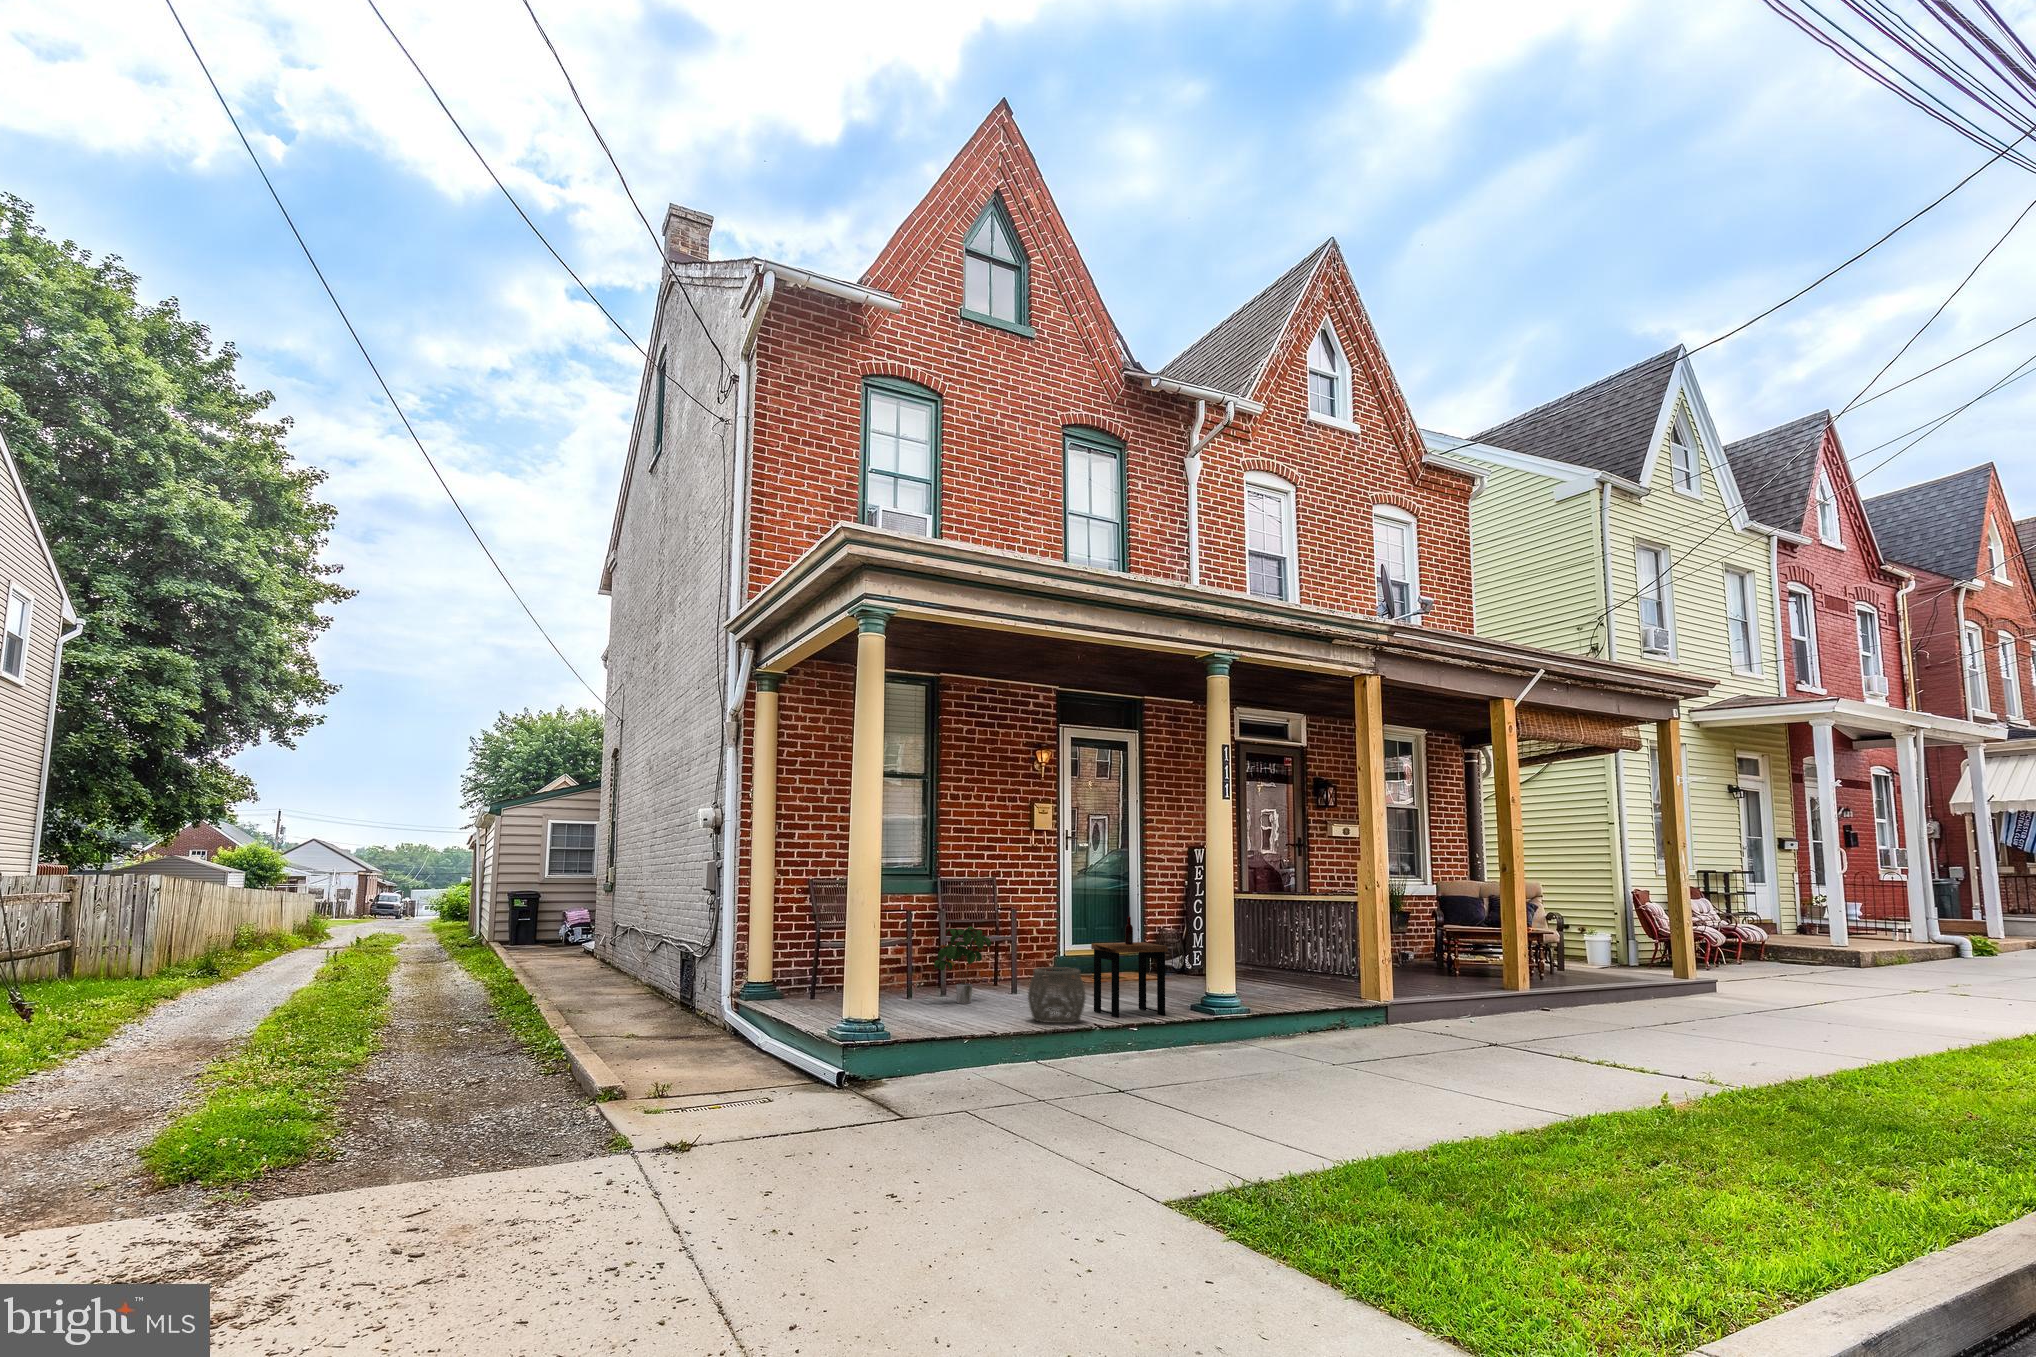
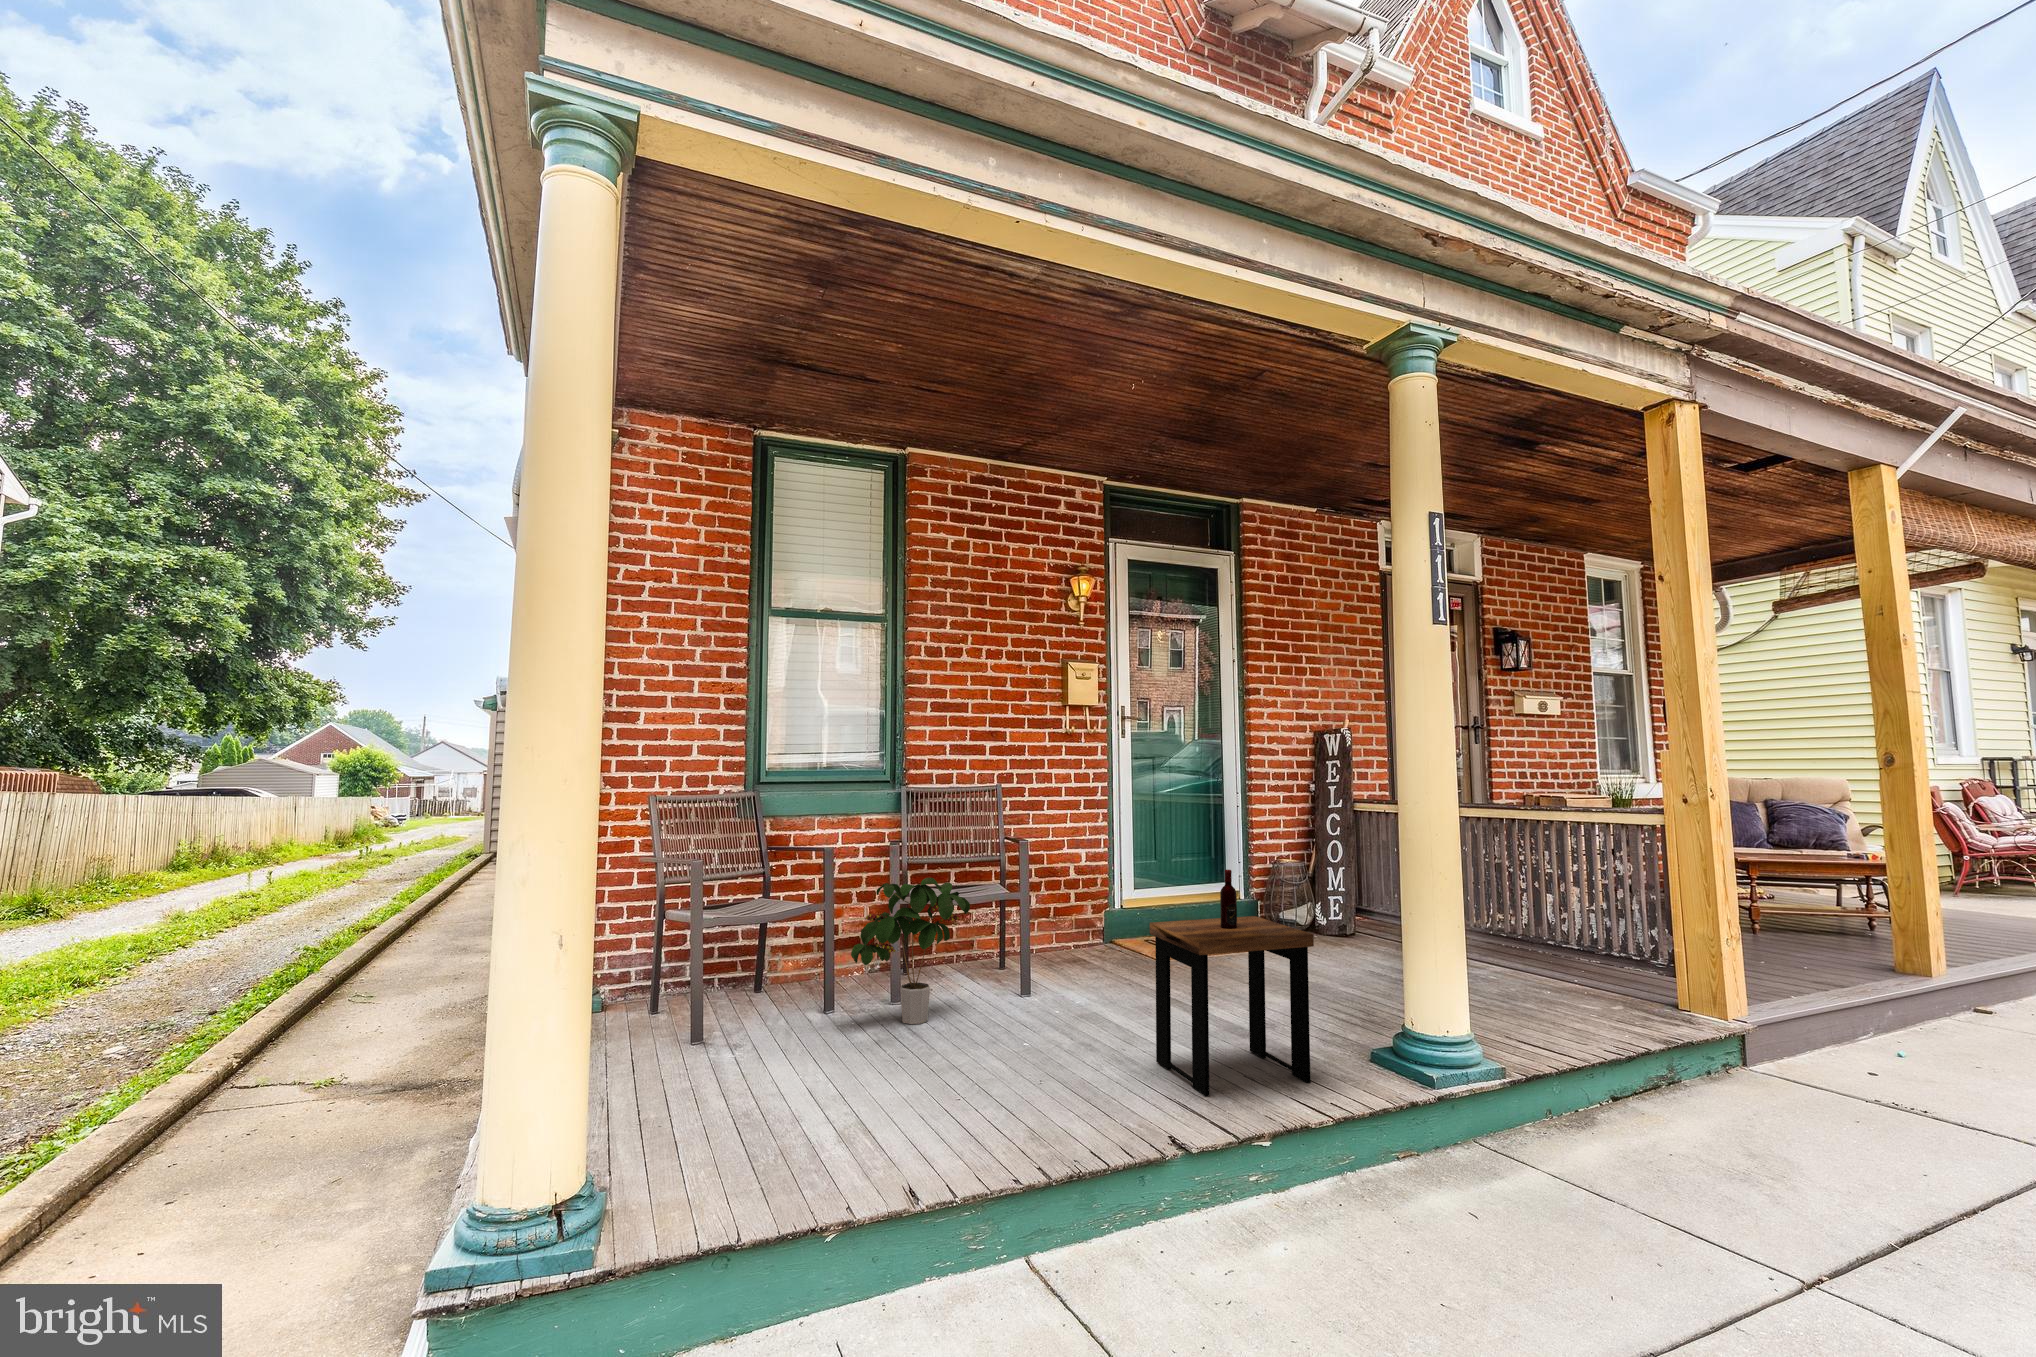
woven basket: present [1028,967,1086,1023] -> none [999,986,1132,1134]

